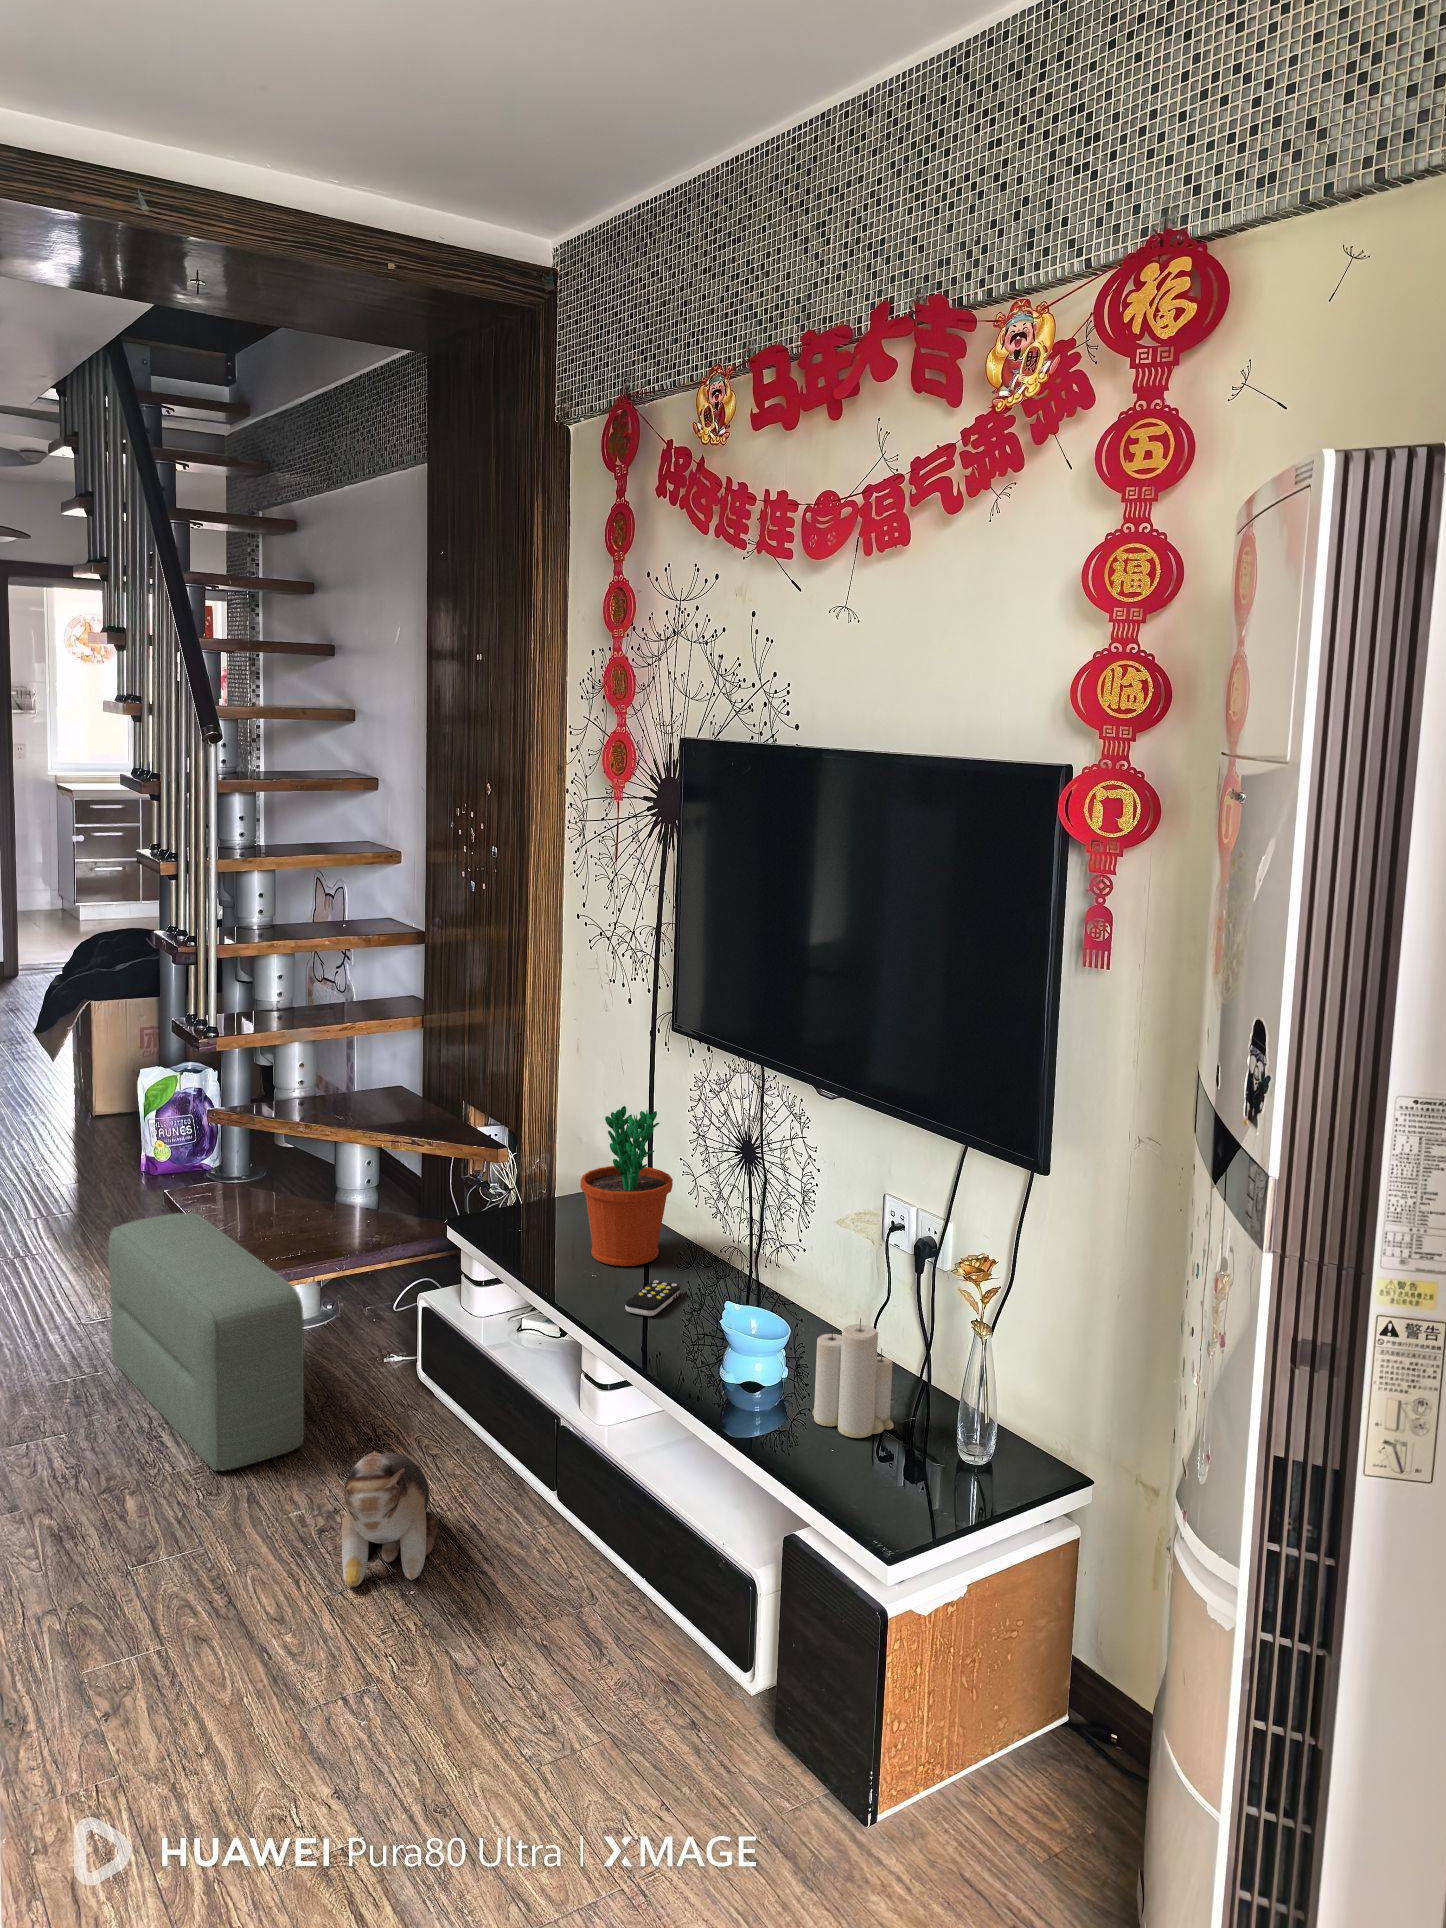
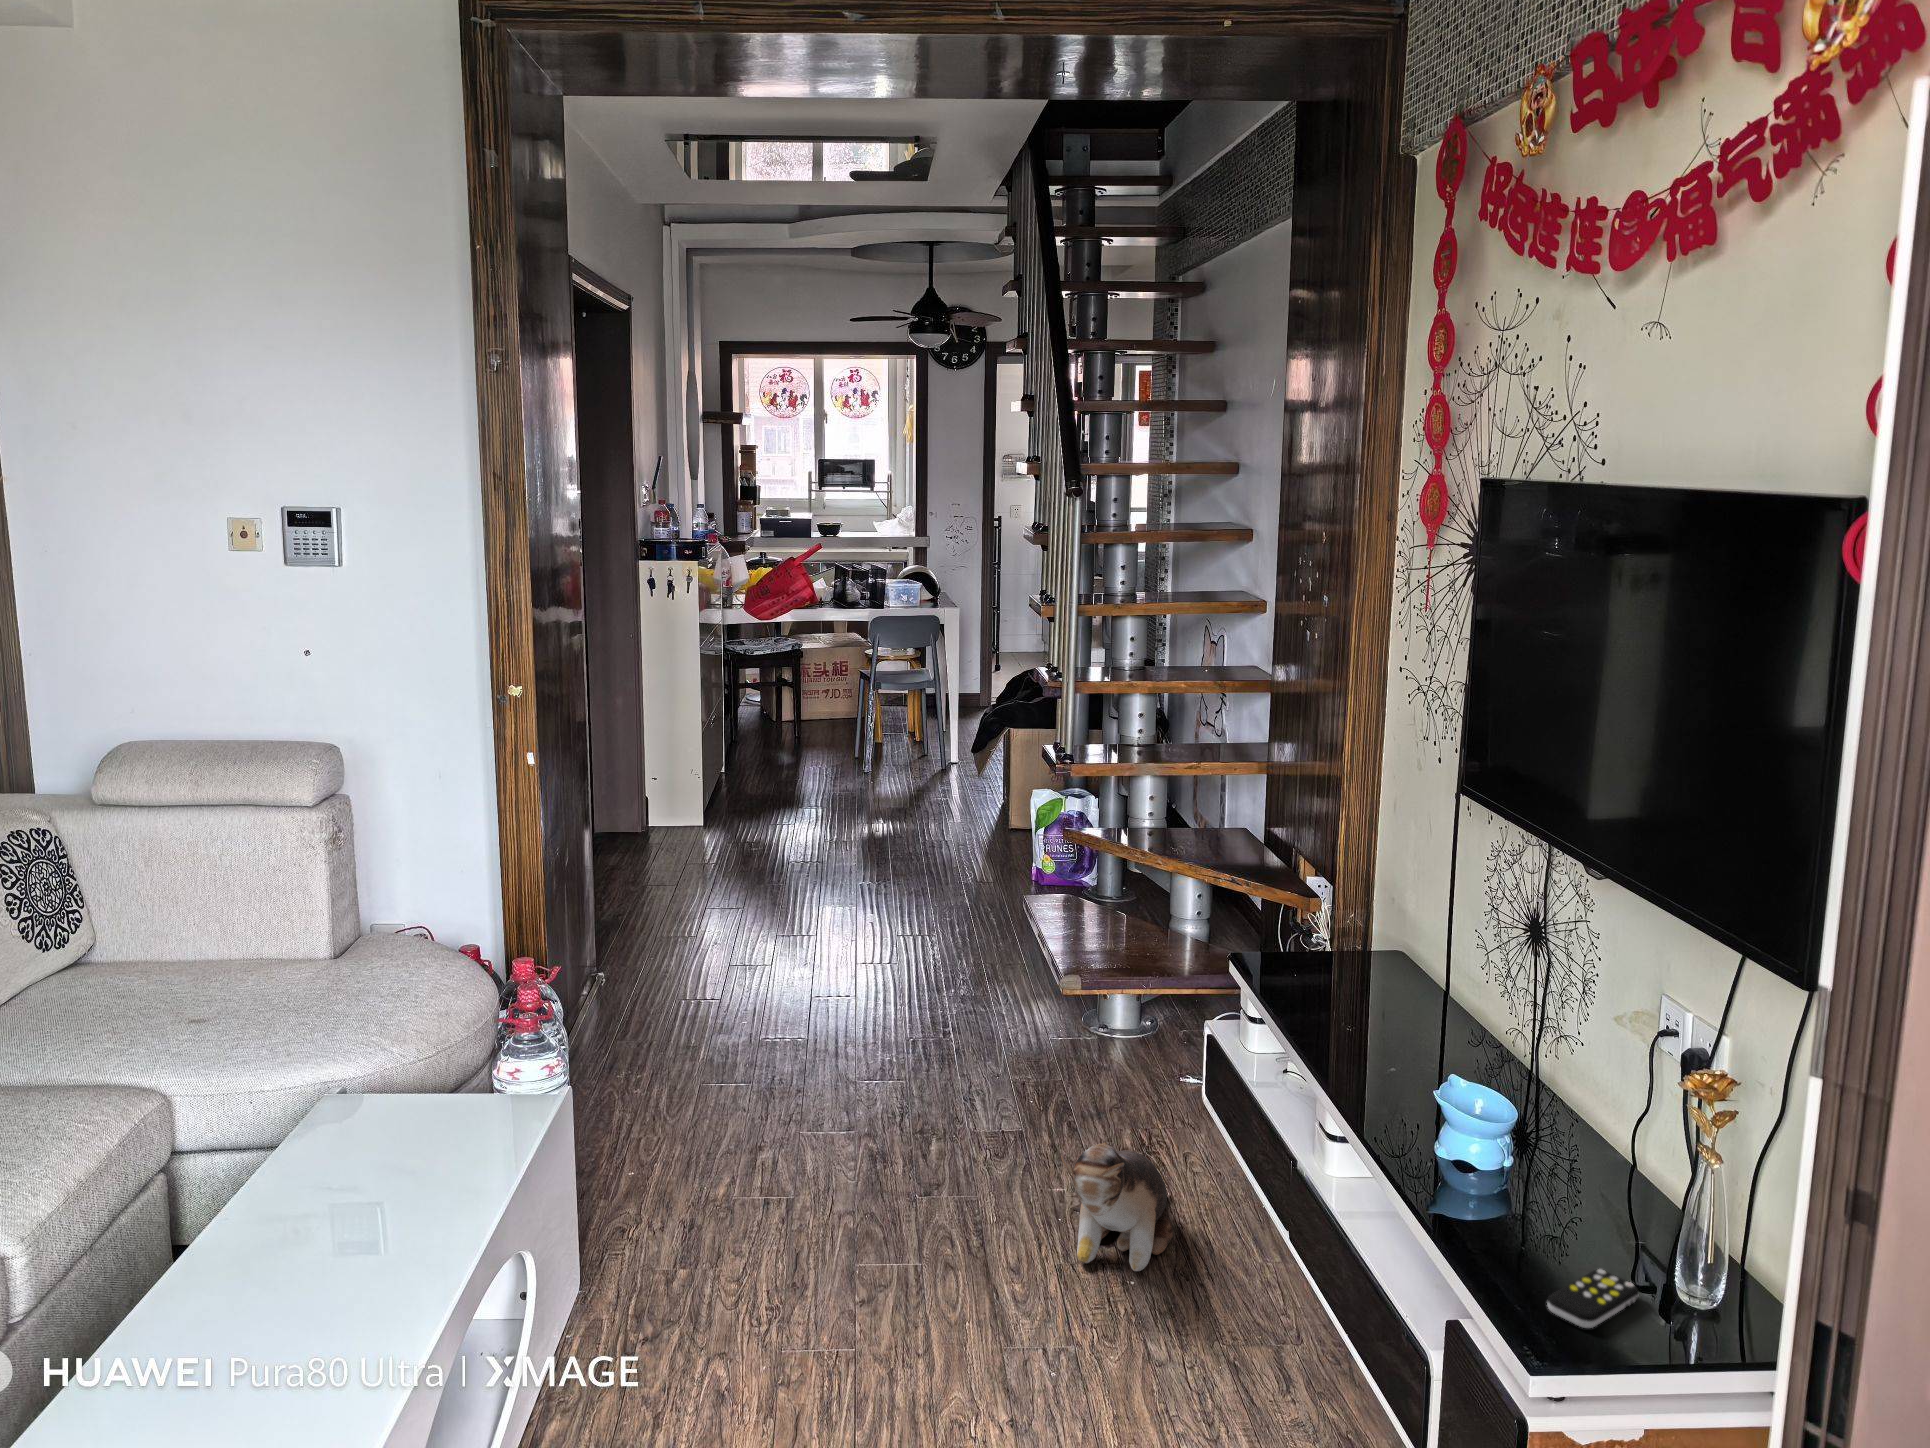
flower pot: present [580,1106,673,1266] -> none [1353,859,1452,1024]
pouf: present [108,1213,304,1471] -> none [958,911,1089,1139]
remote control: present [625,1280,680,1316] -> present [1547,1269,1639,1328]
candle: present [812,1318,894,1438] -> none [1526,1109,1622,1241]

